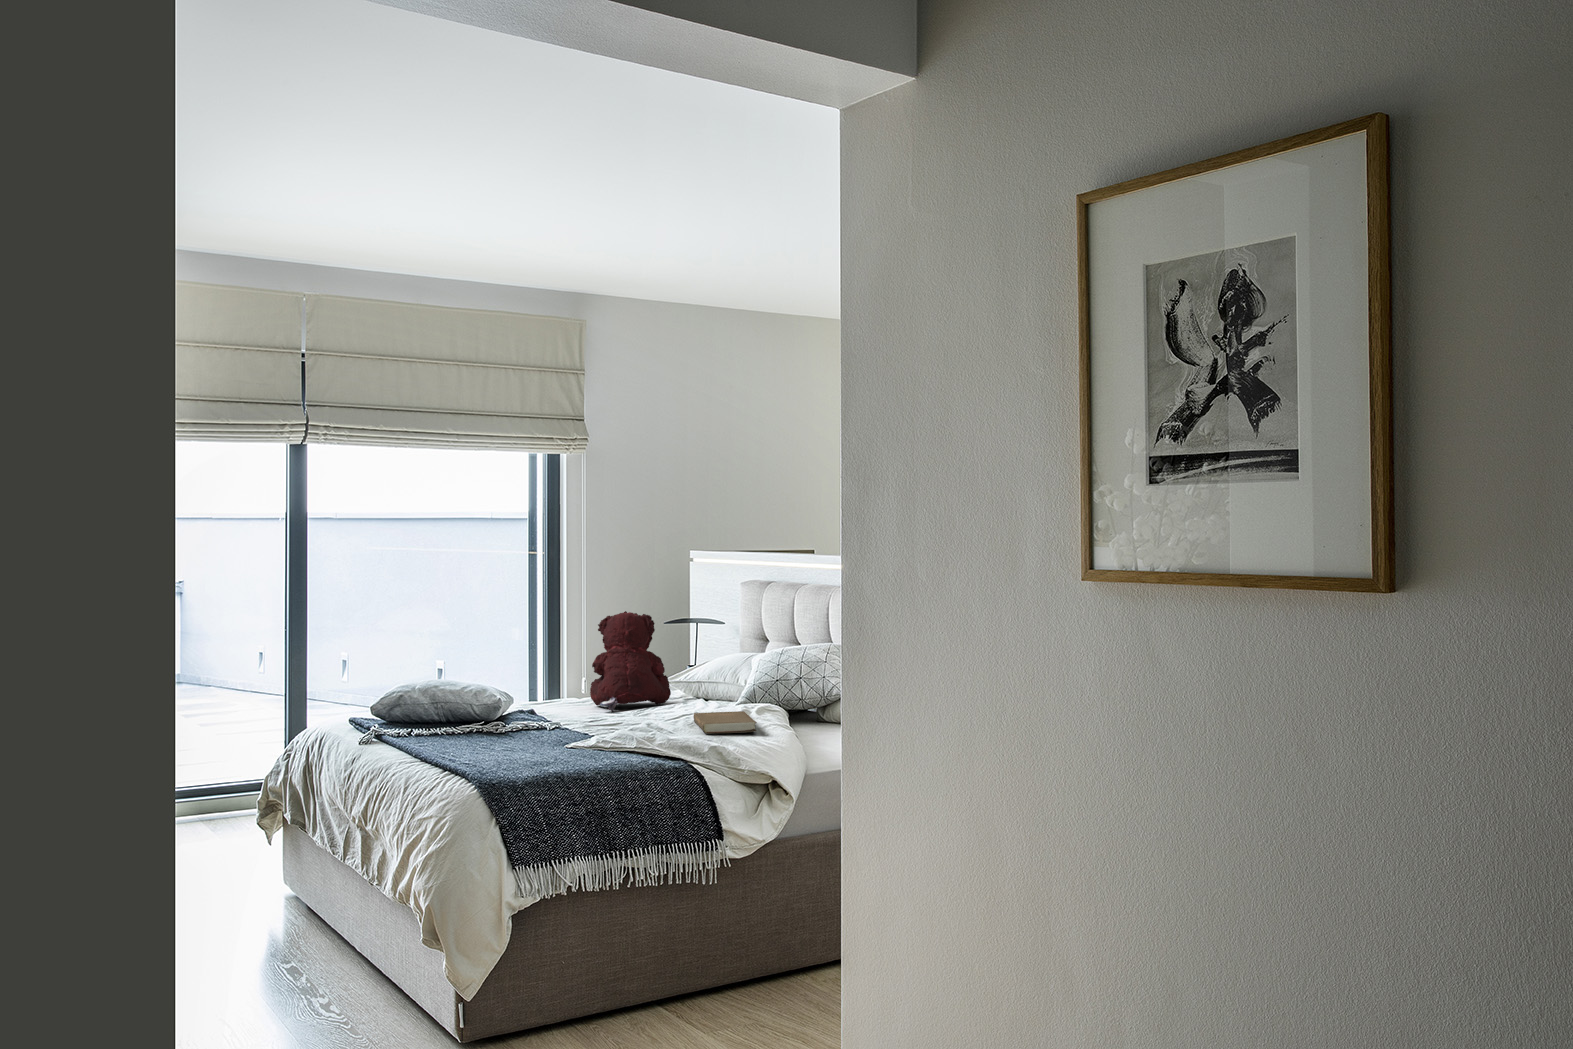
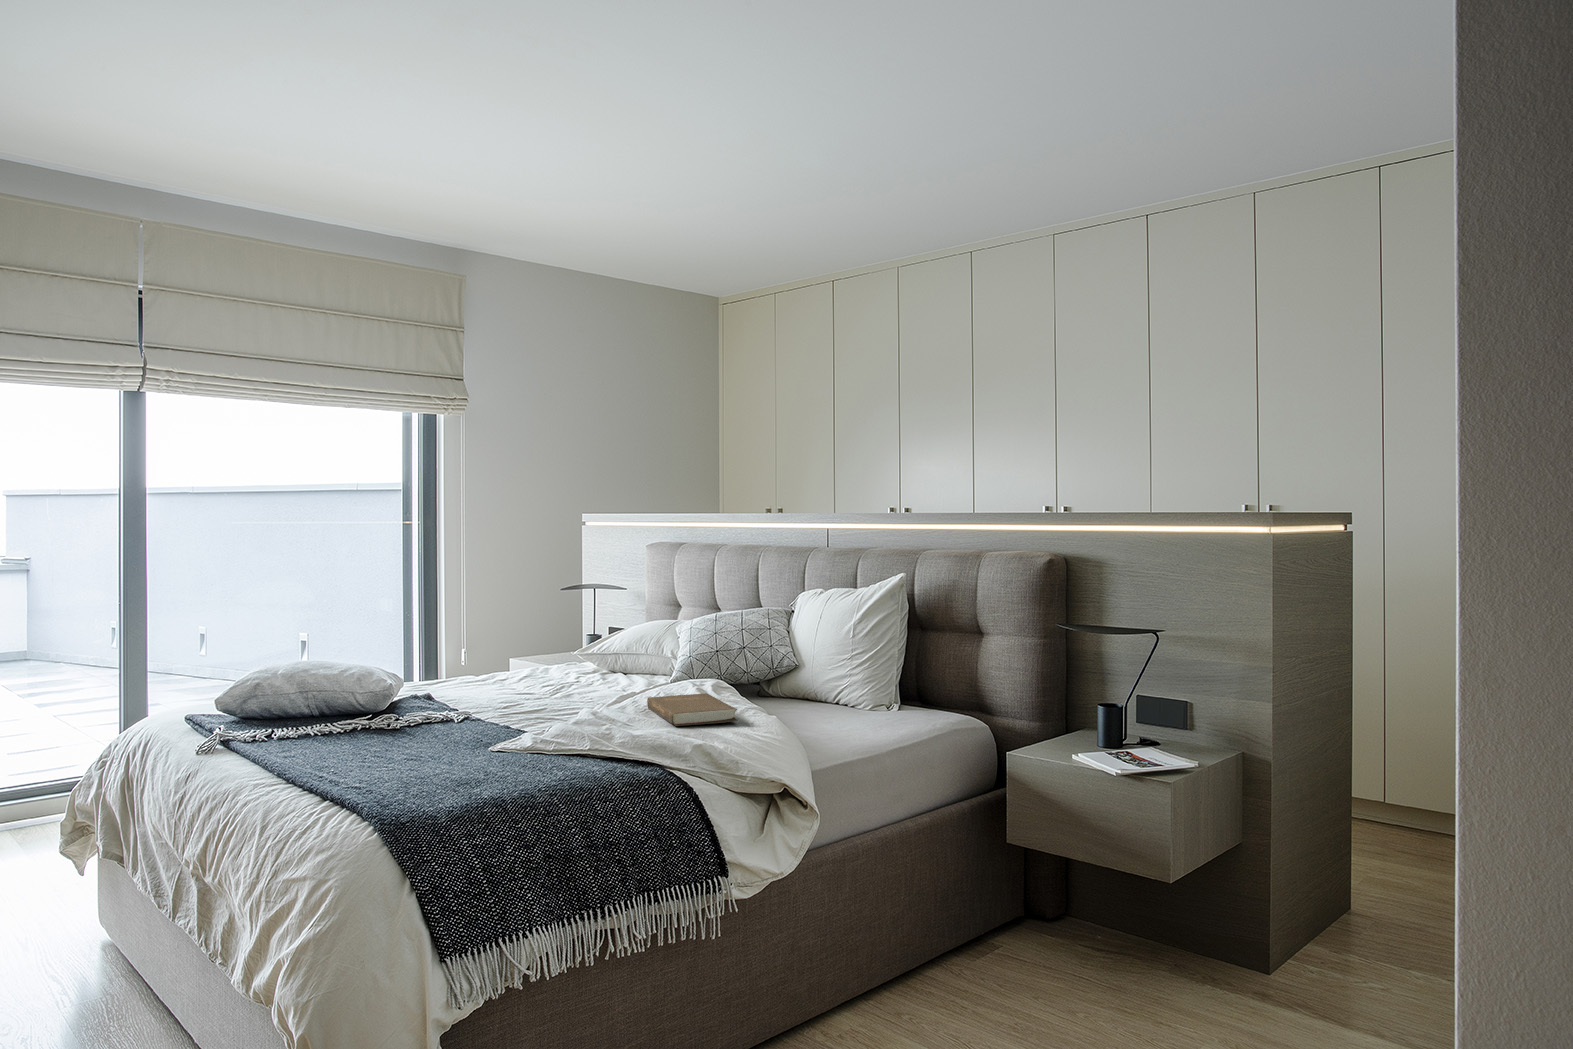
teddy bear: present [590,611,671,711] -> none [498,575,594,694]

